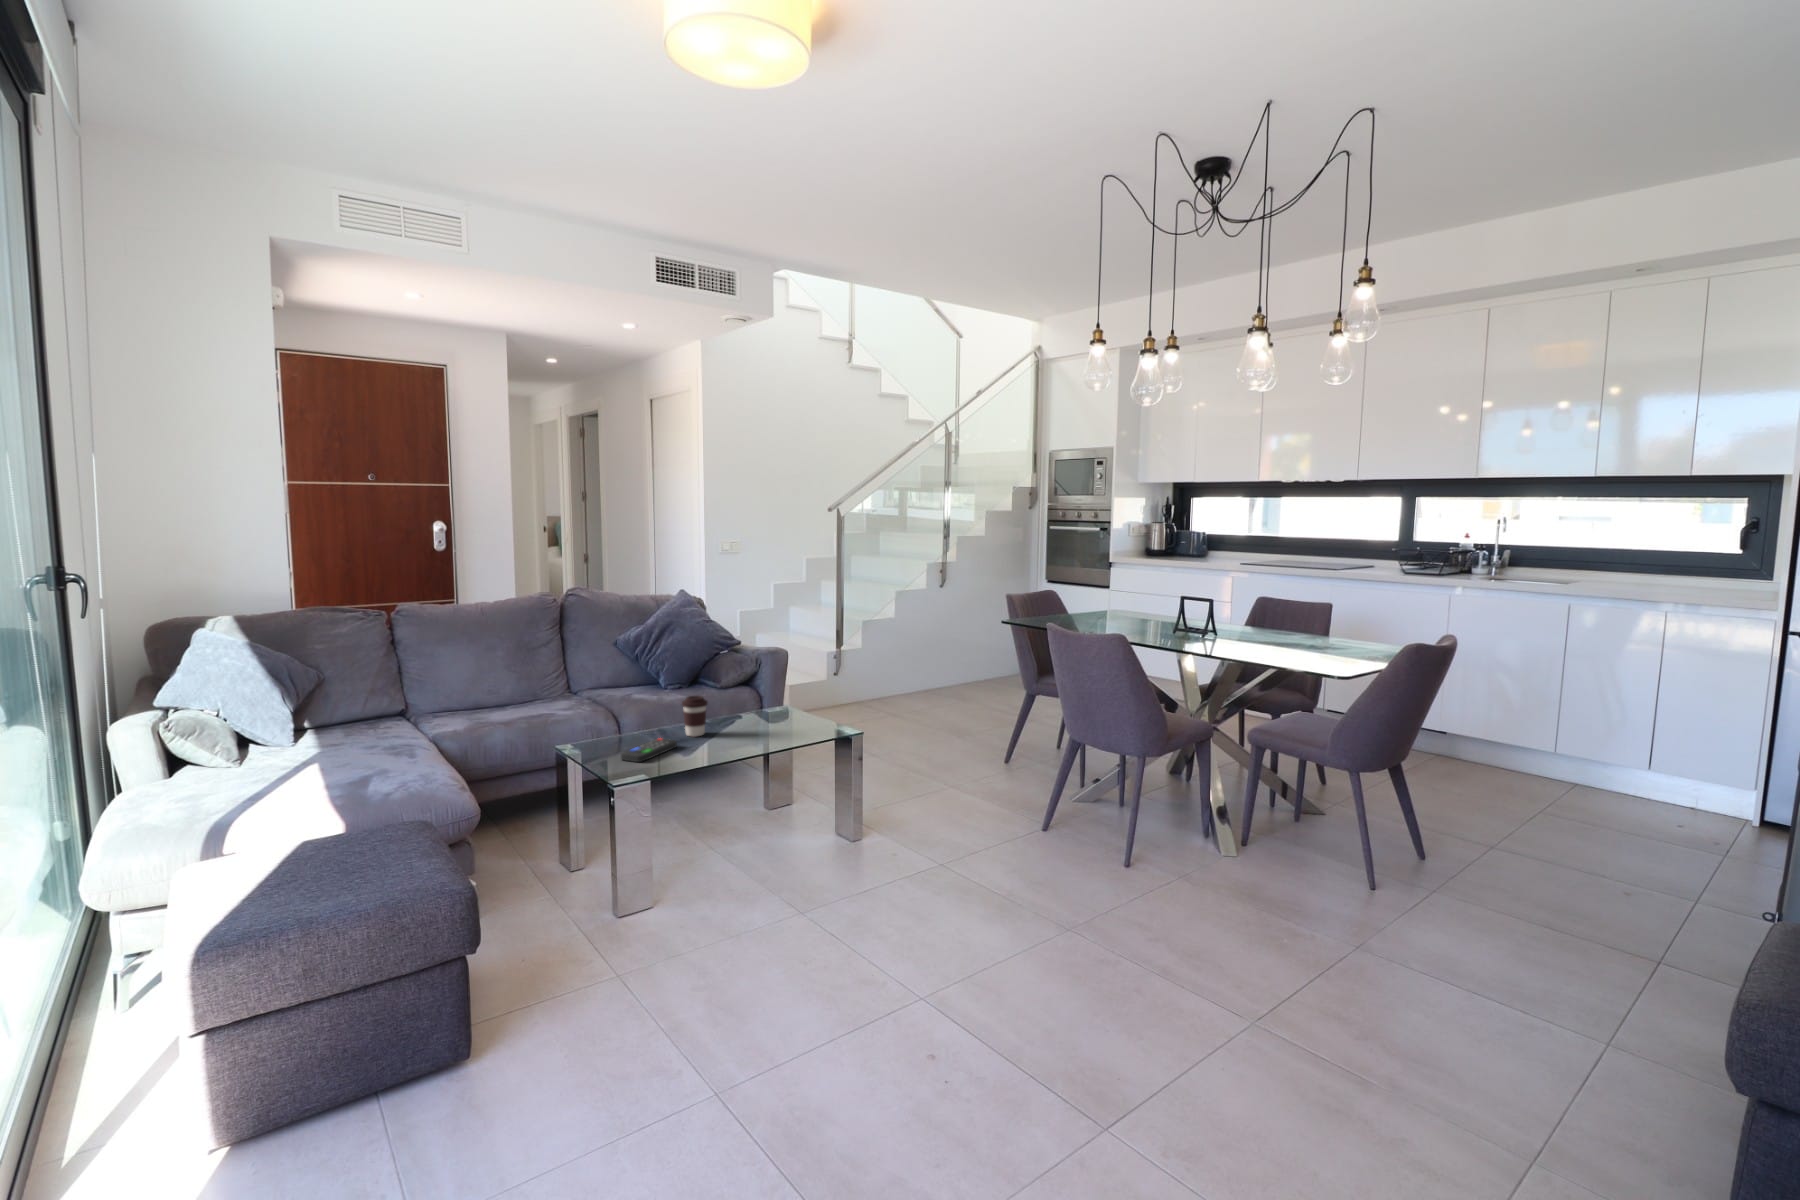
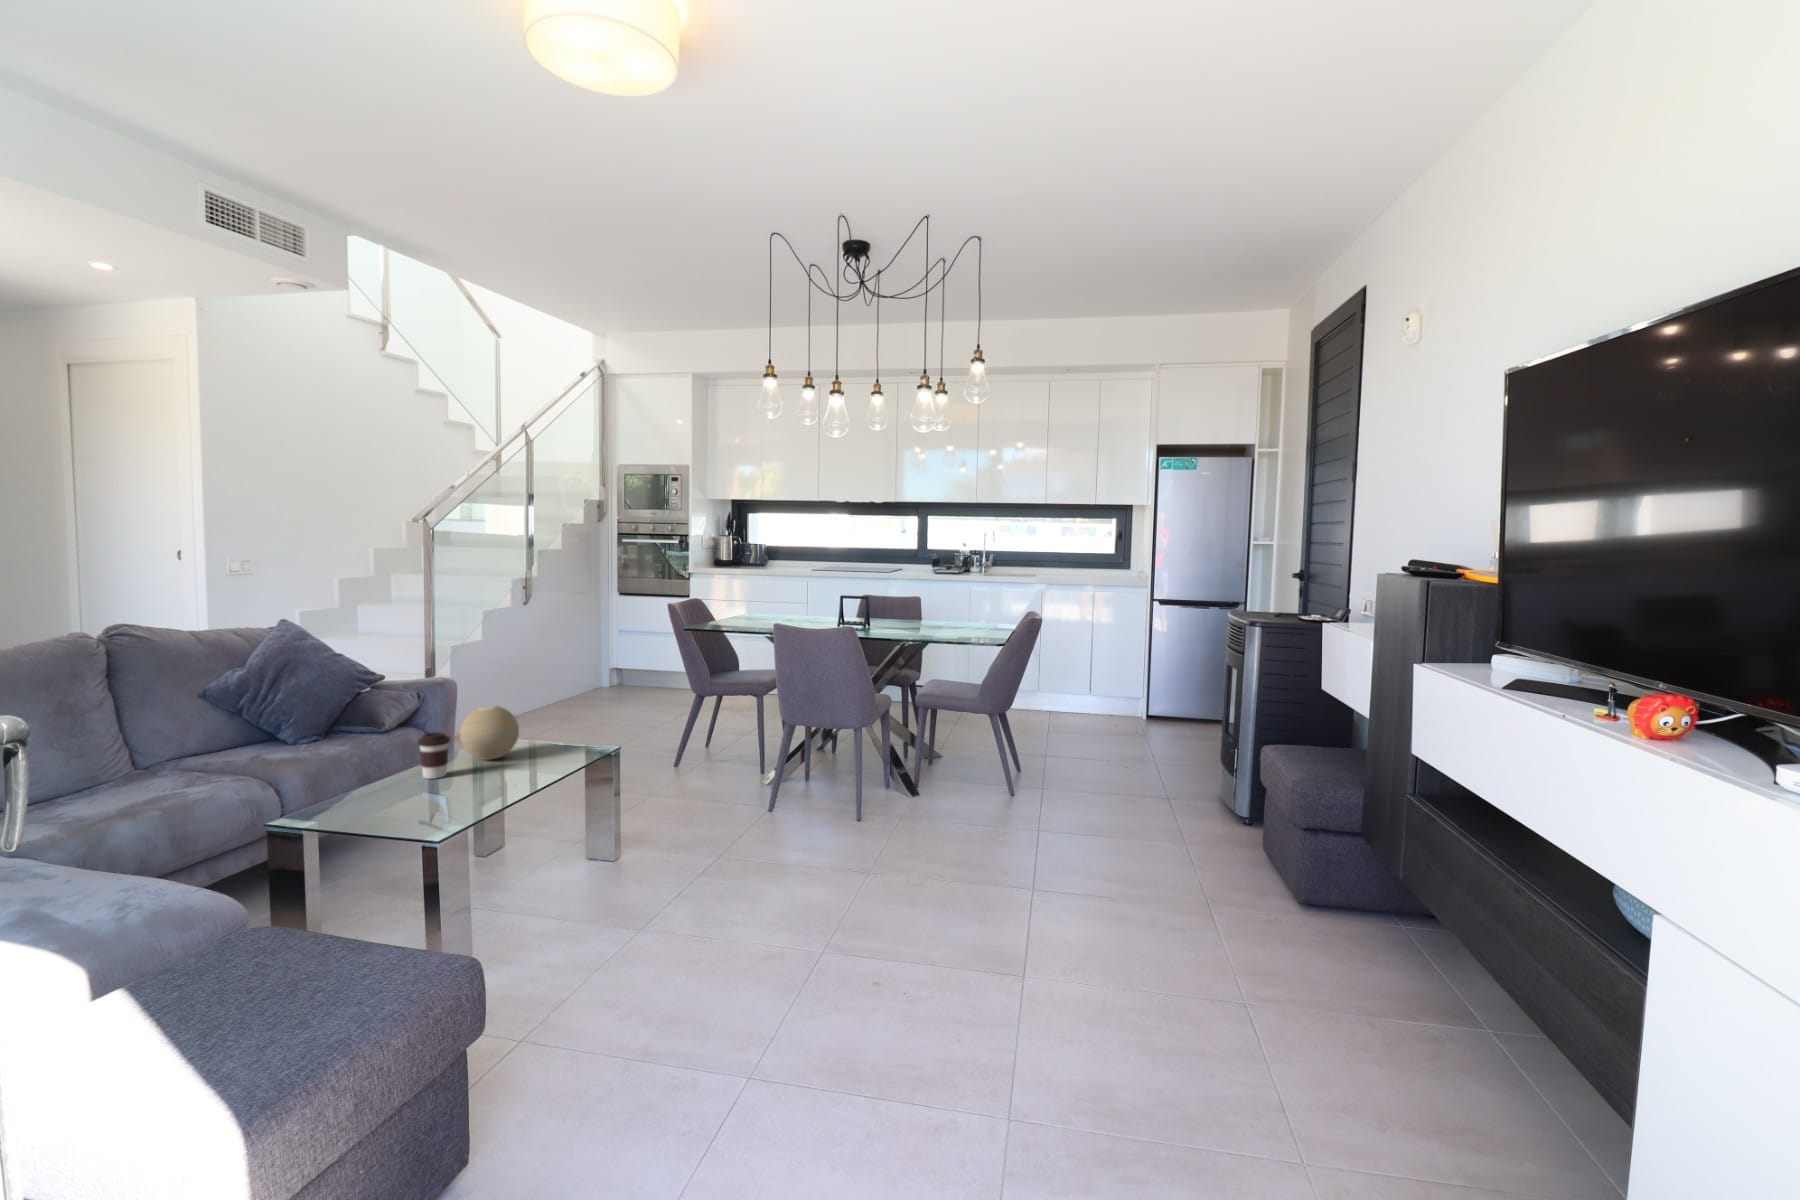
decorative orb: none [730,678,779,727] -> present [460,706,519,760]
remote control: present [621,738,677,762] -> none [393,783,438,812]

